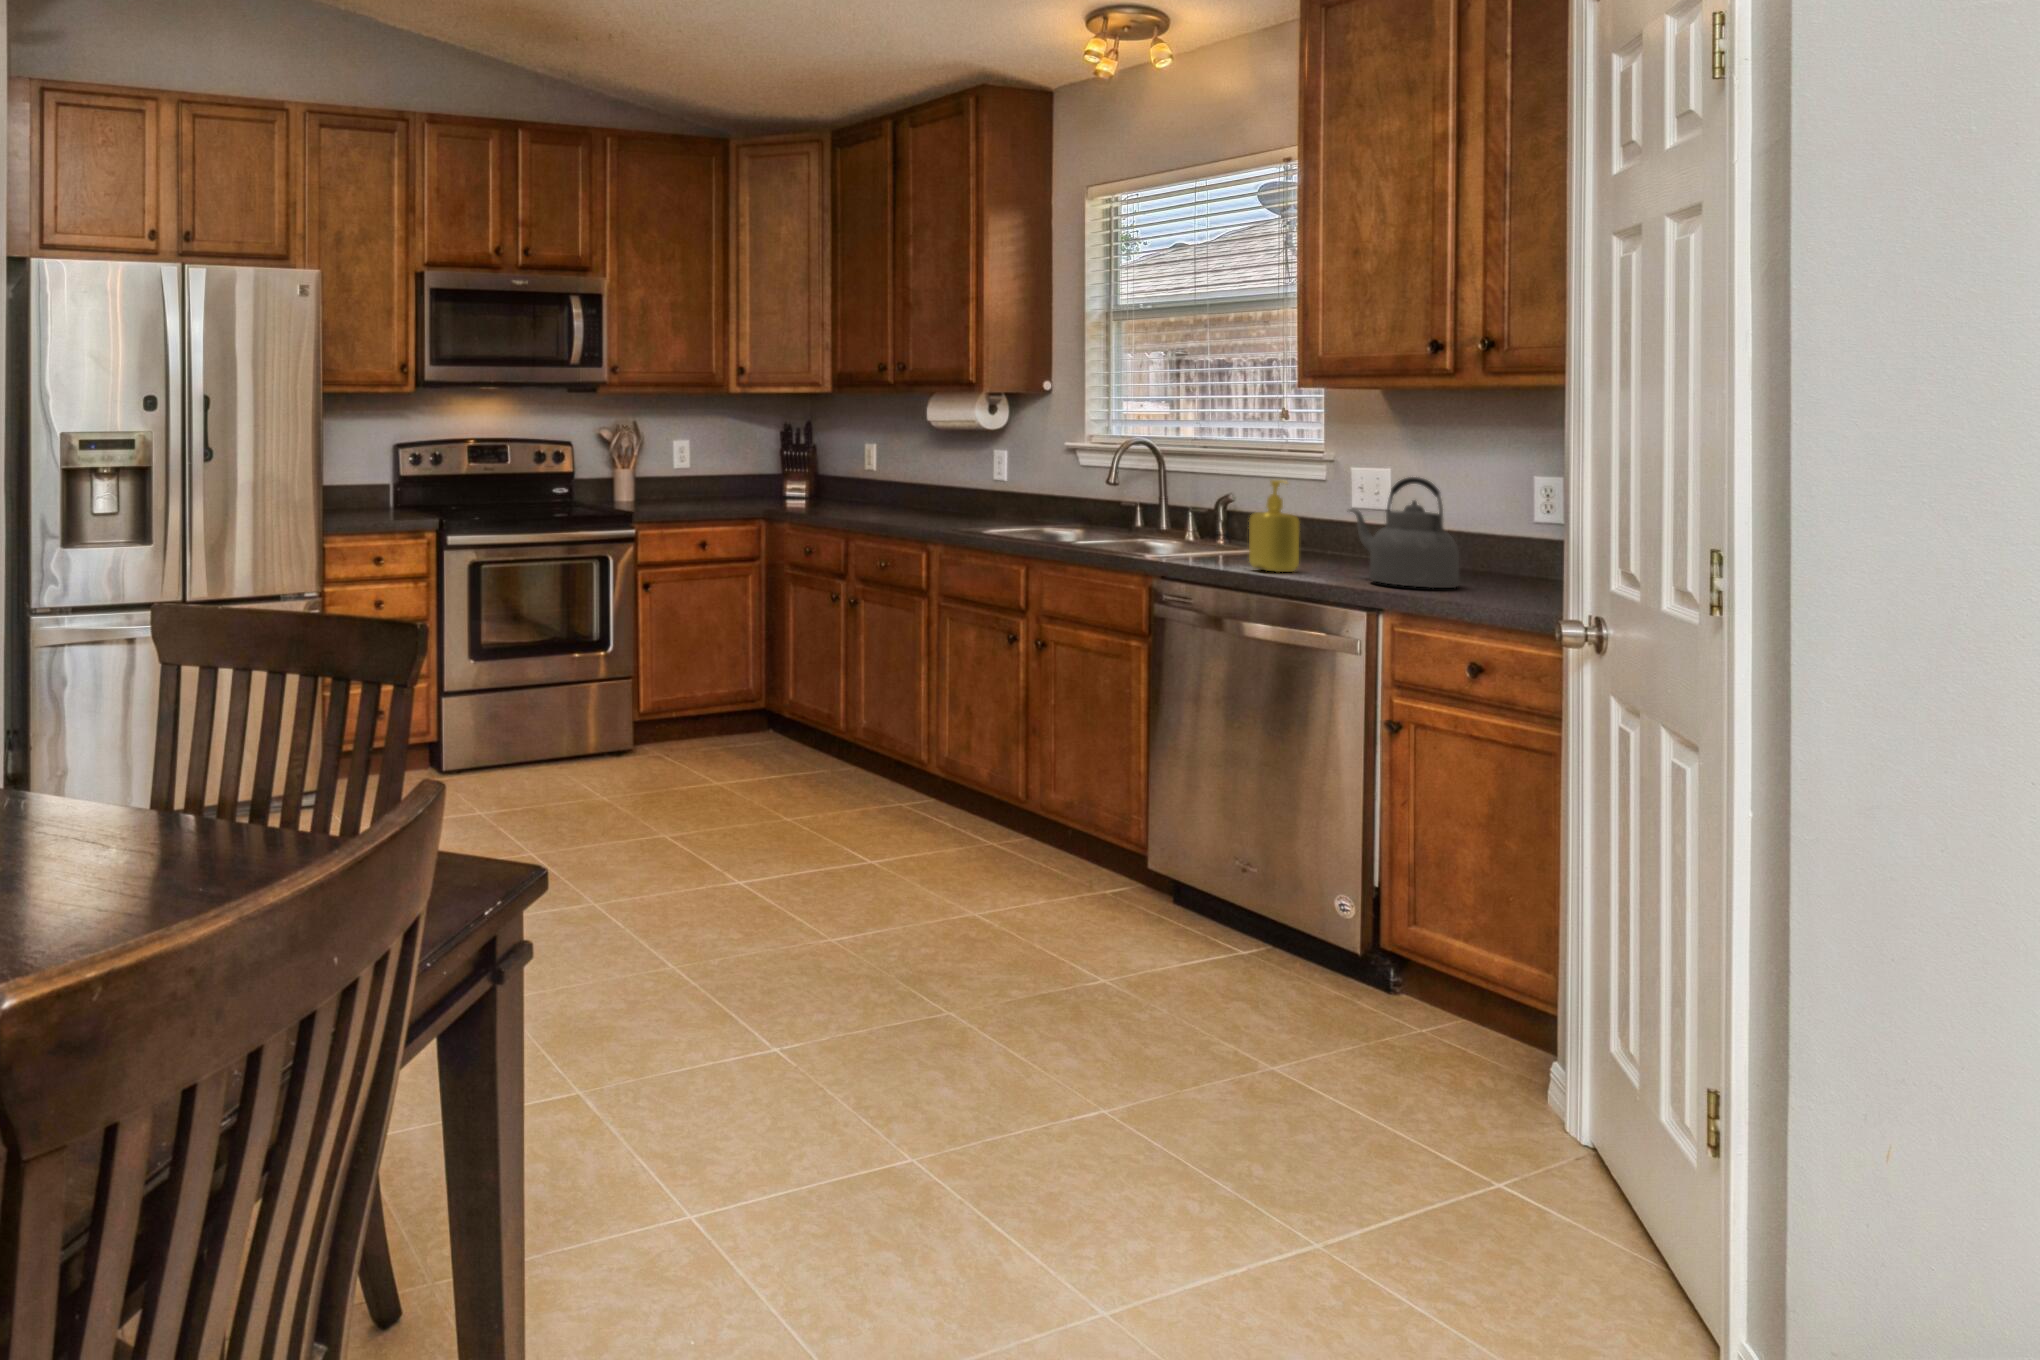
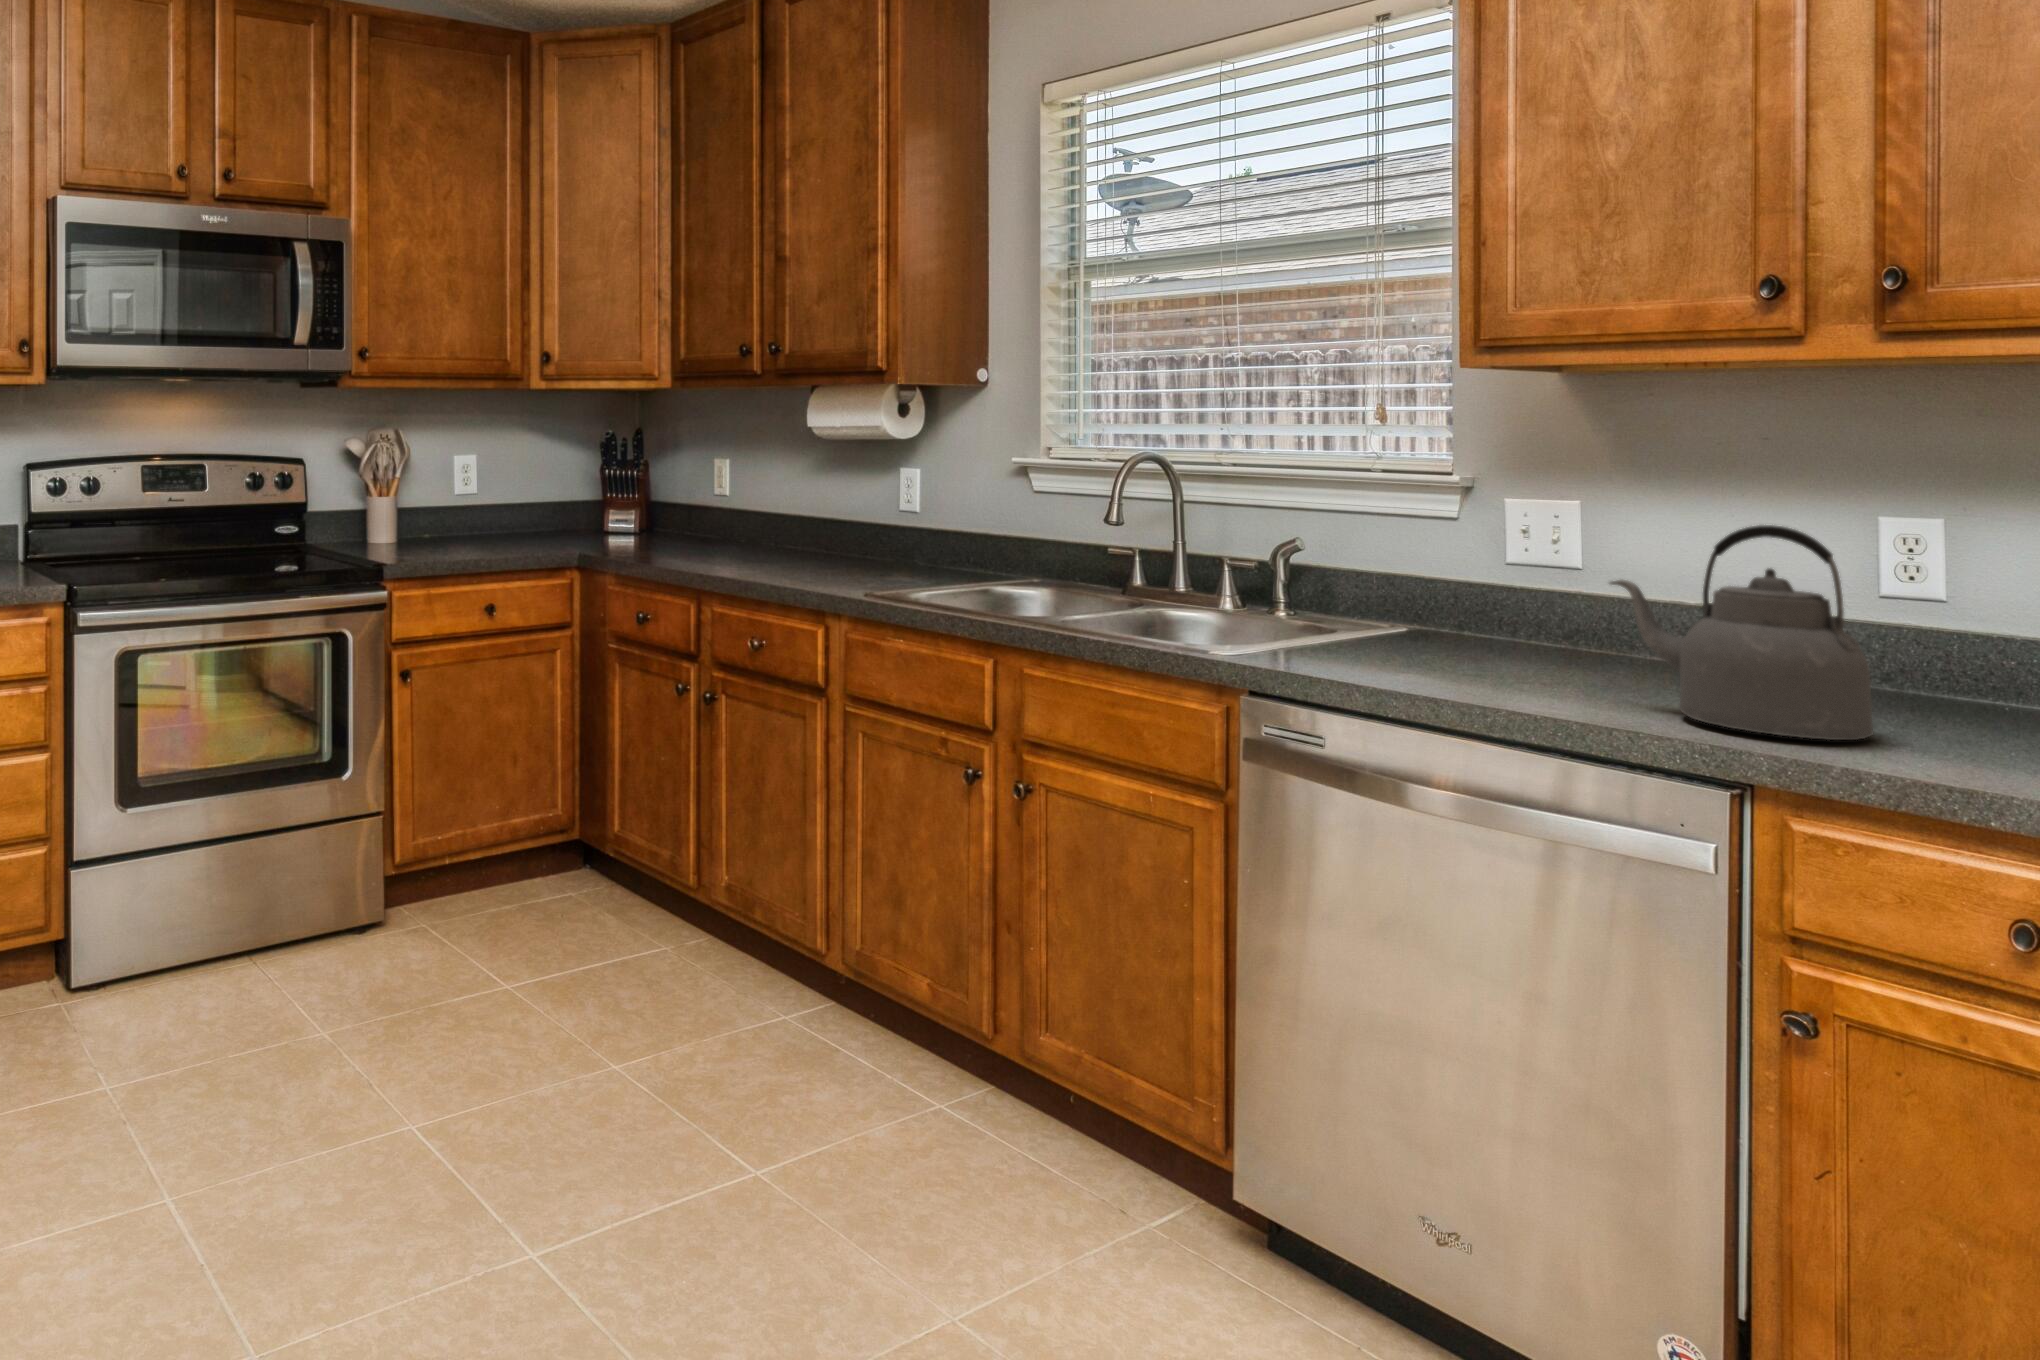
soap dispenser: present [1249,480,1299,572] -> none [1422,526,1513,692]

